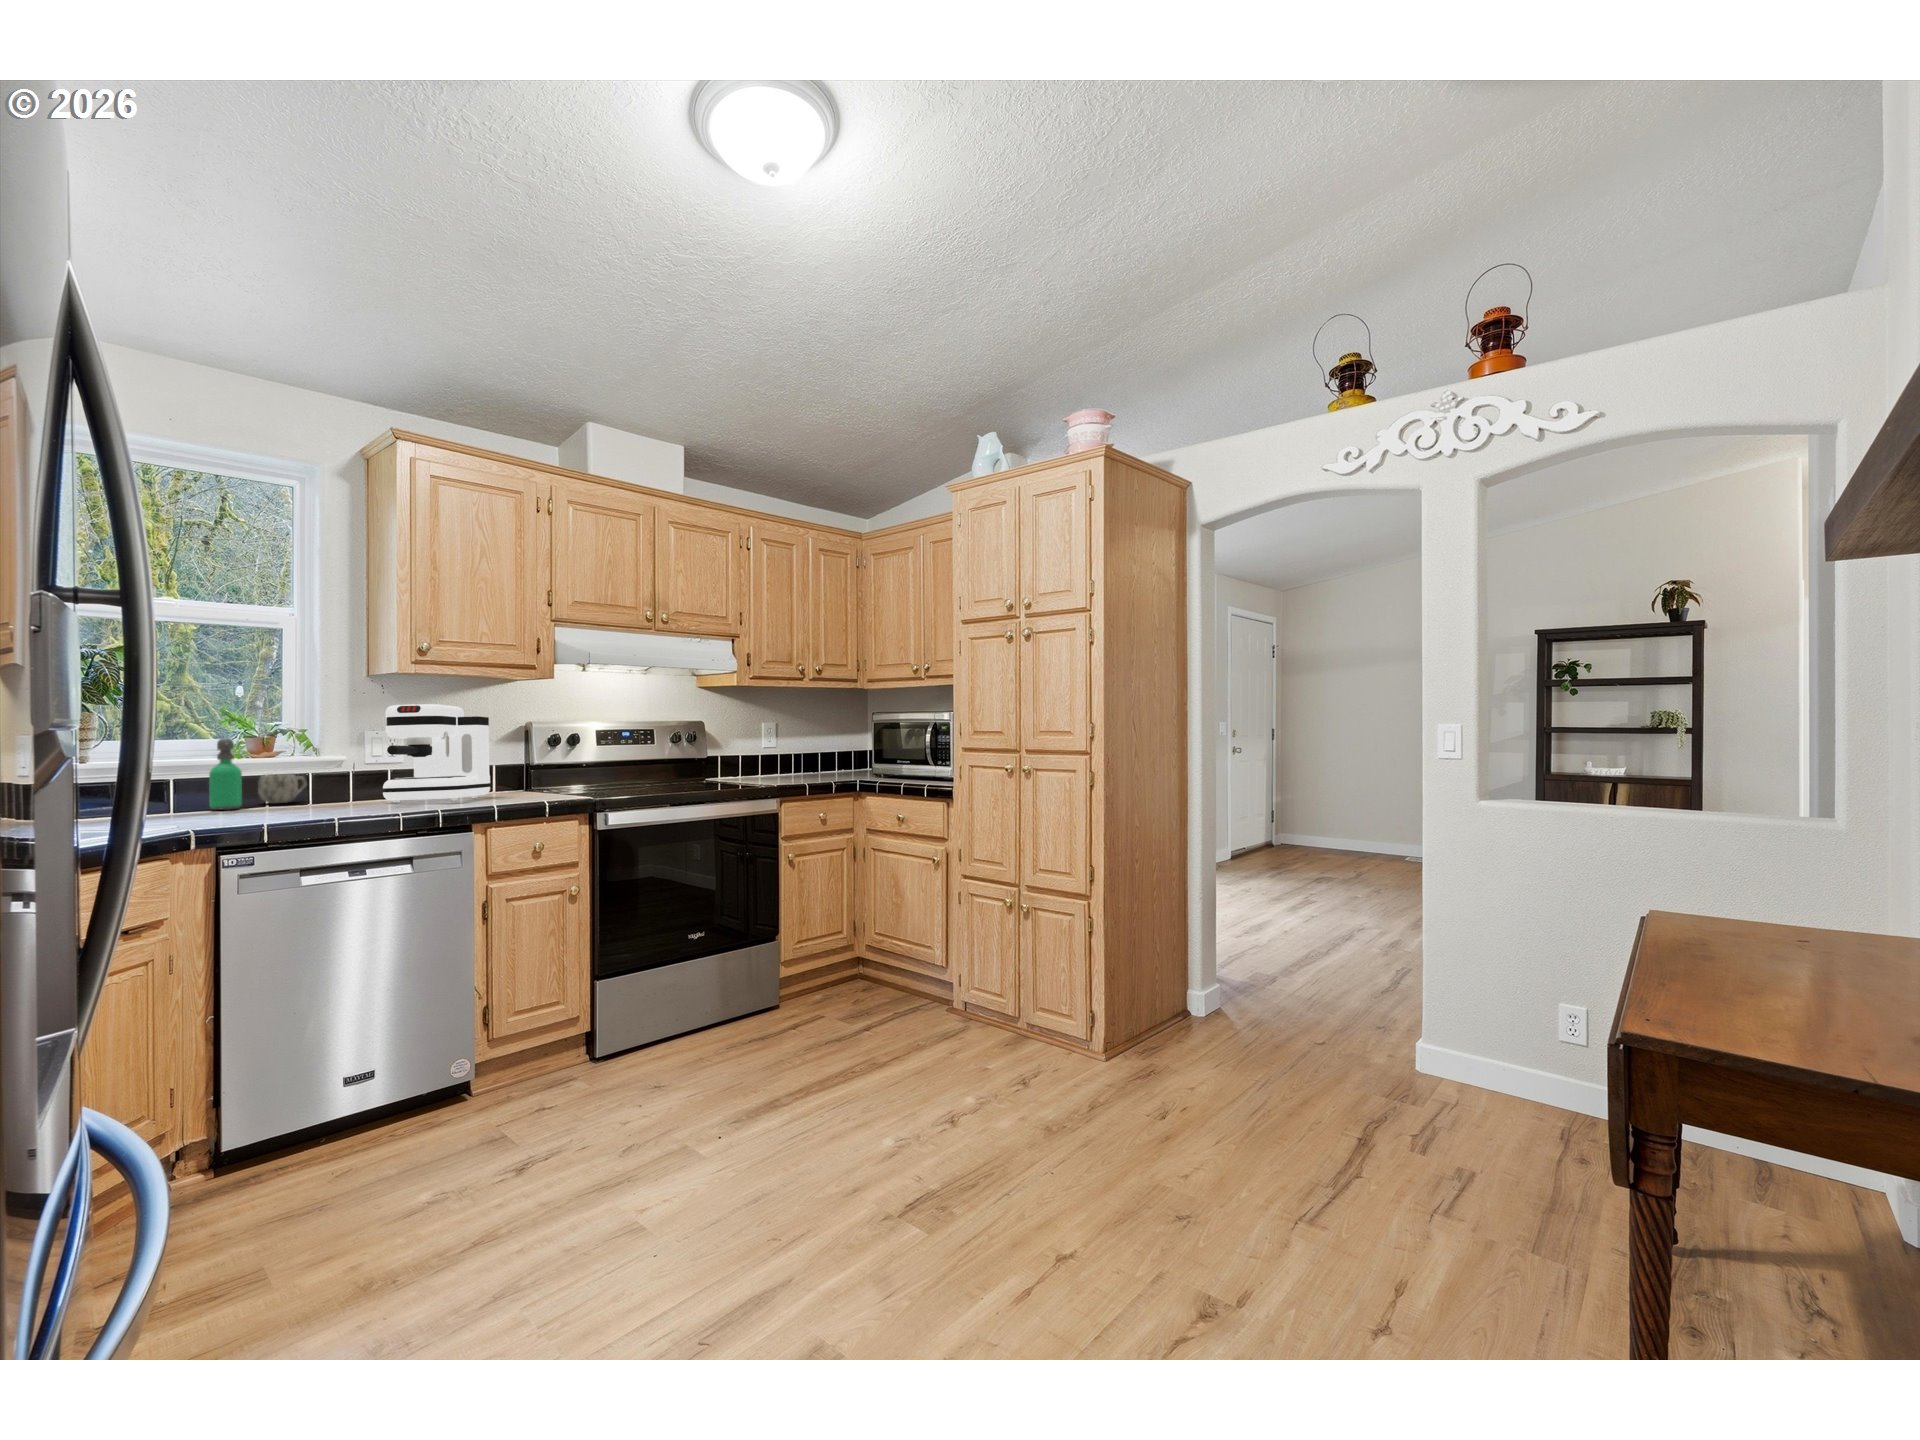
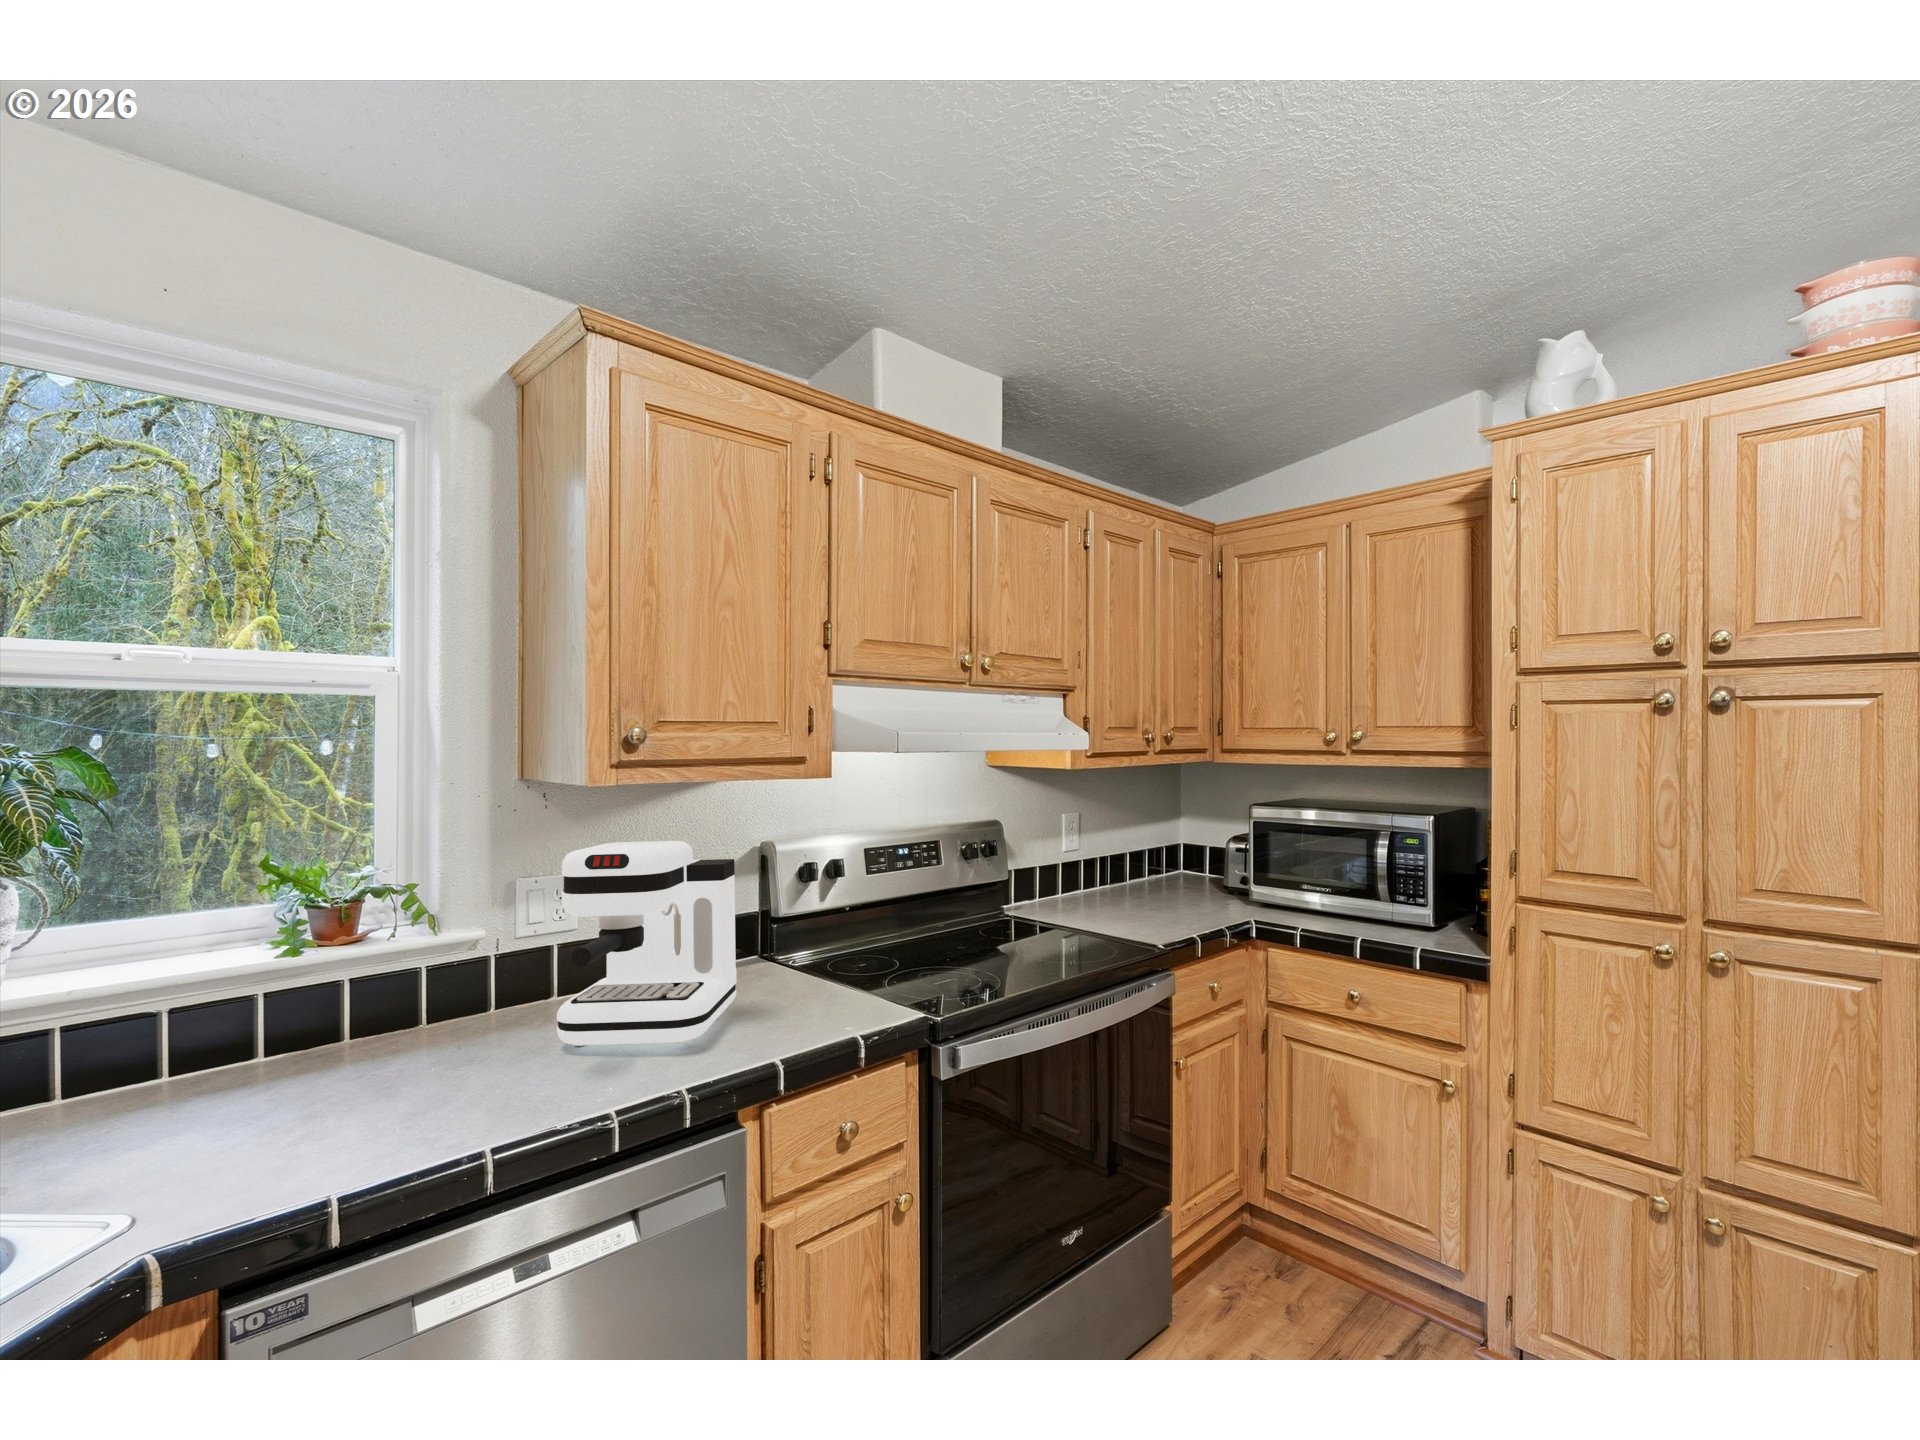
soap dispenser: present [209,738,242,810] -> none [219,942,288,1105]
mug: present [258,774,307,803] -> none [323,985,415,1054]

